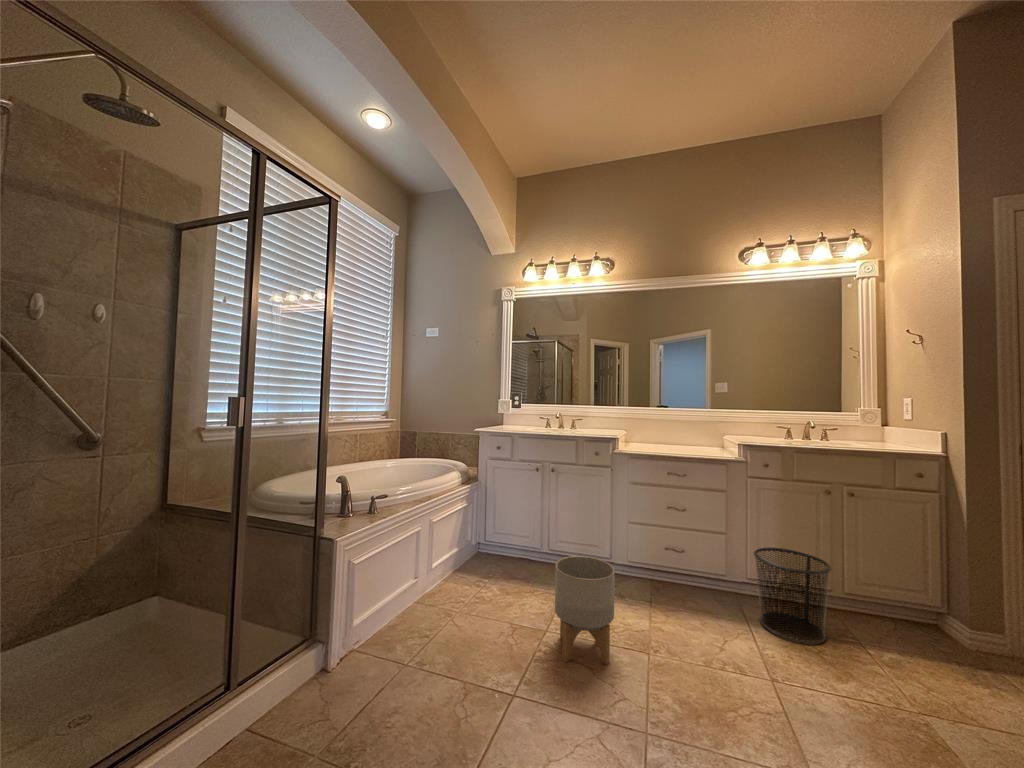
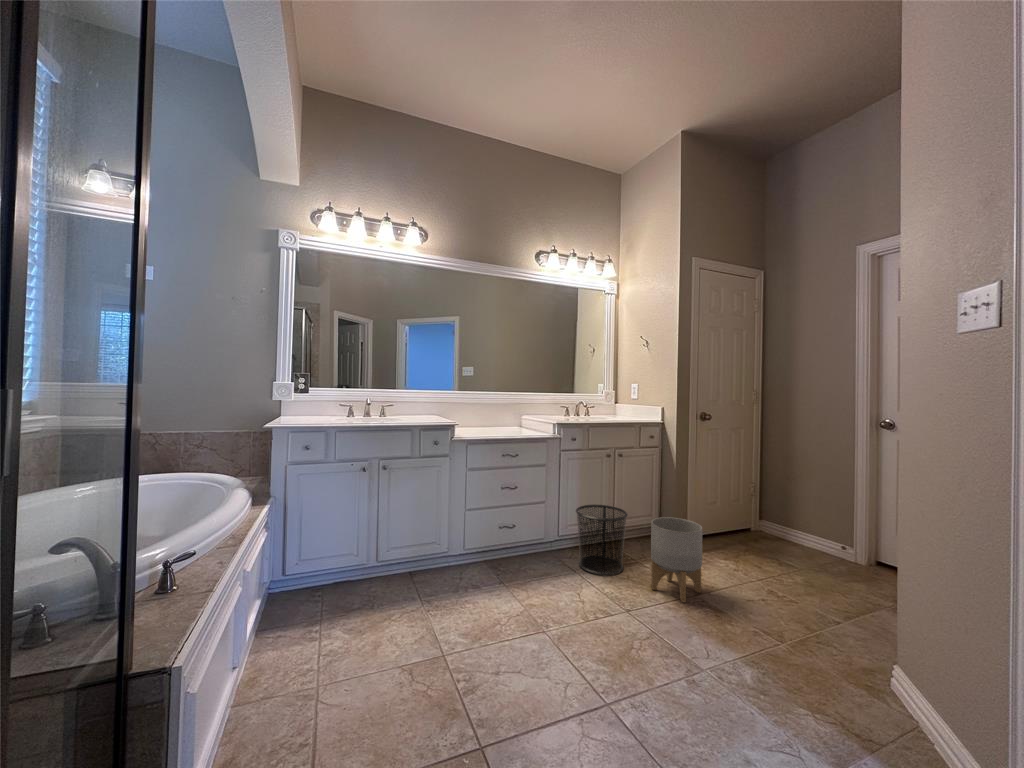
planter: present [555,556,615,665] -> present [651,517,702,602]

